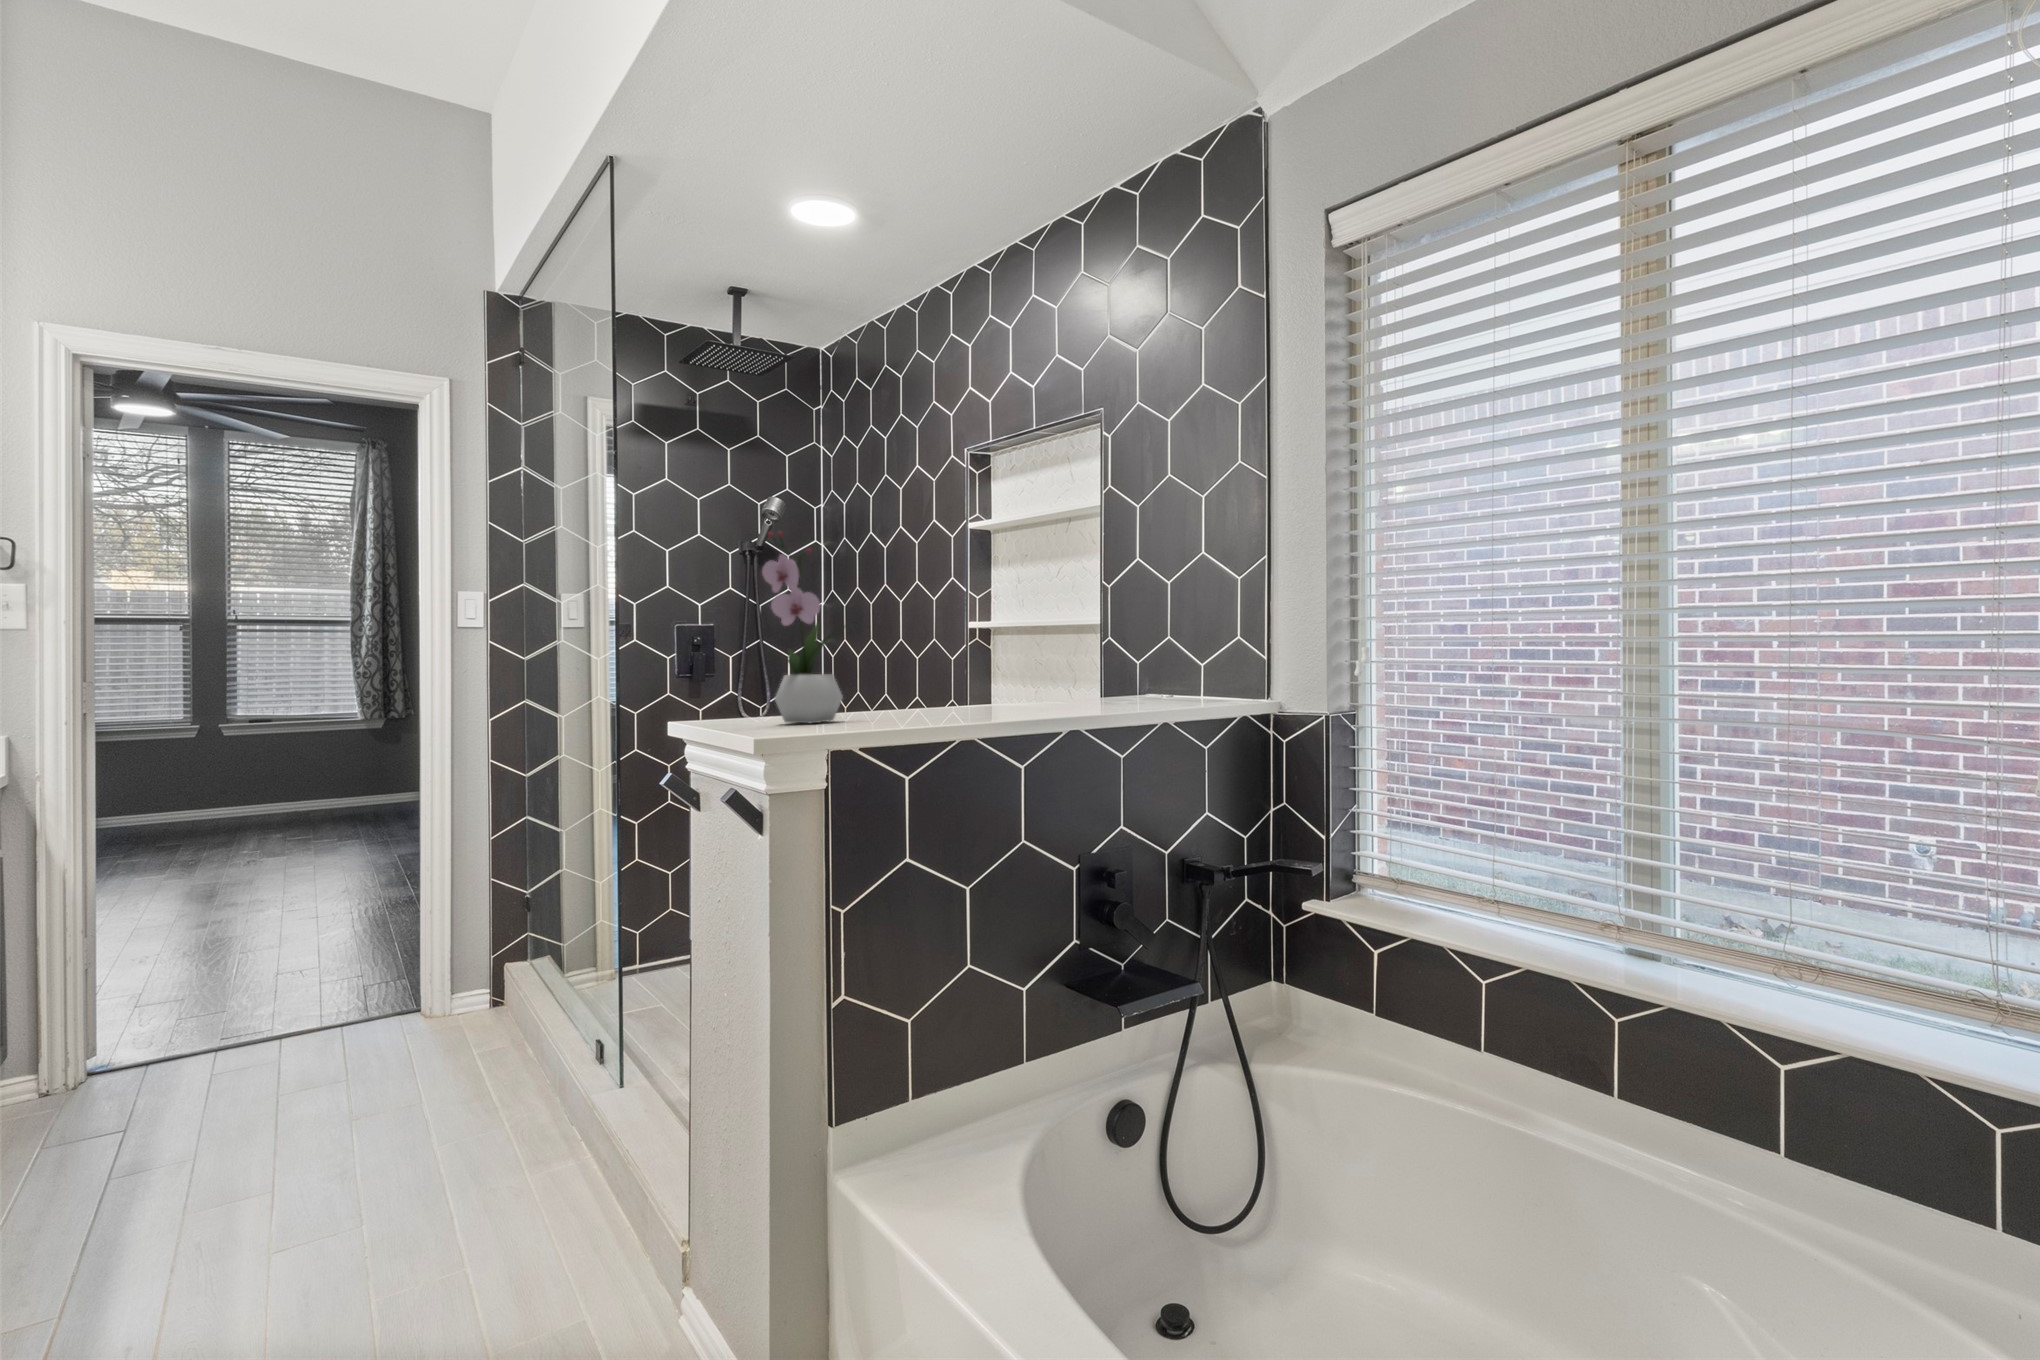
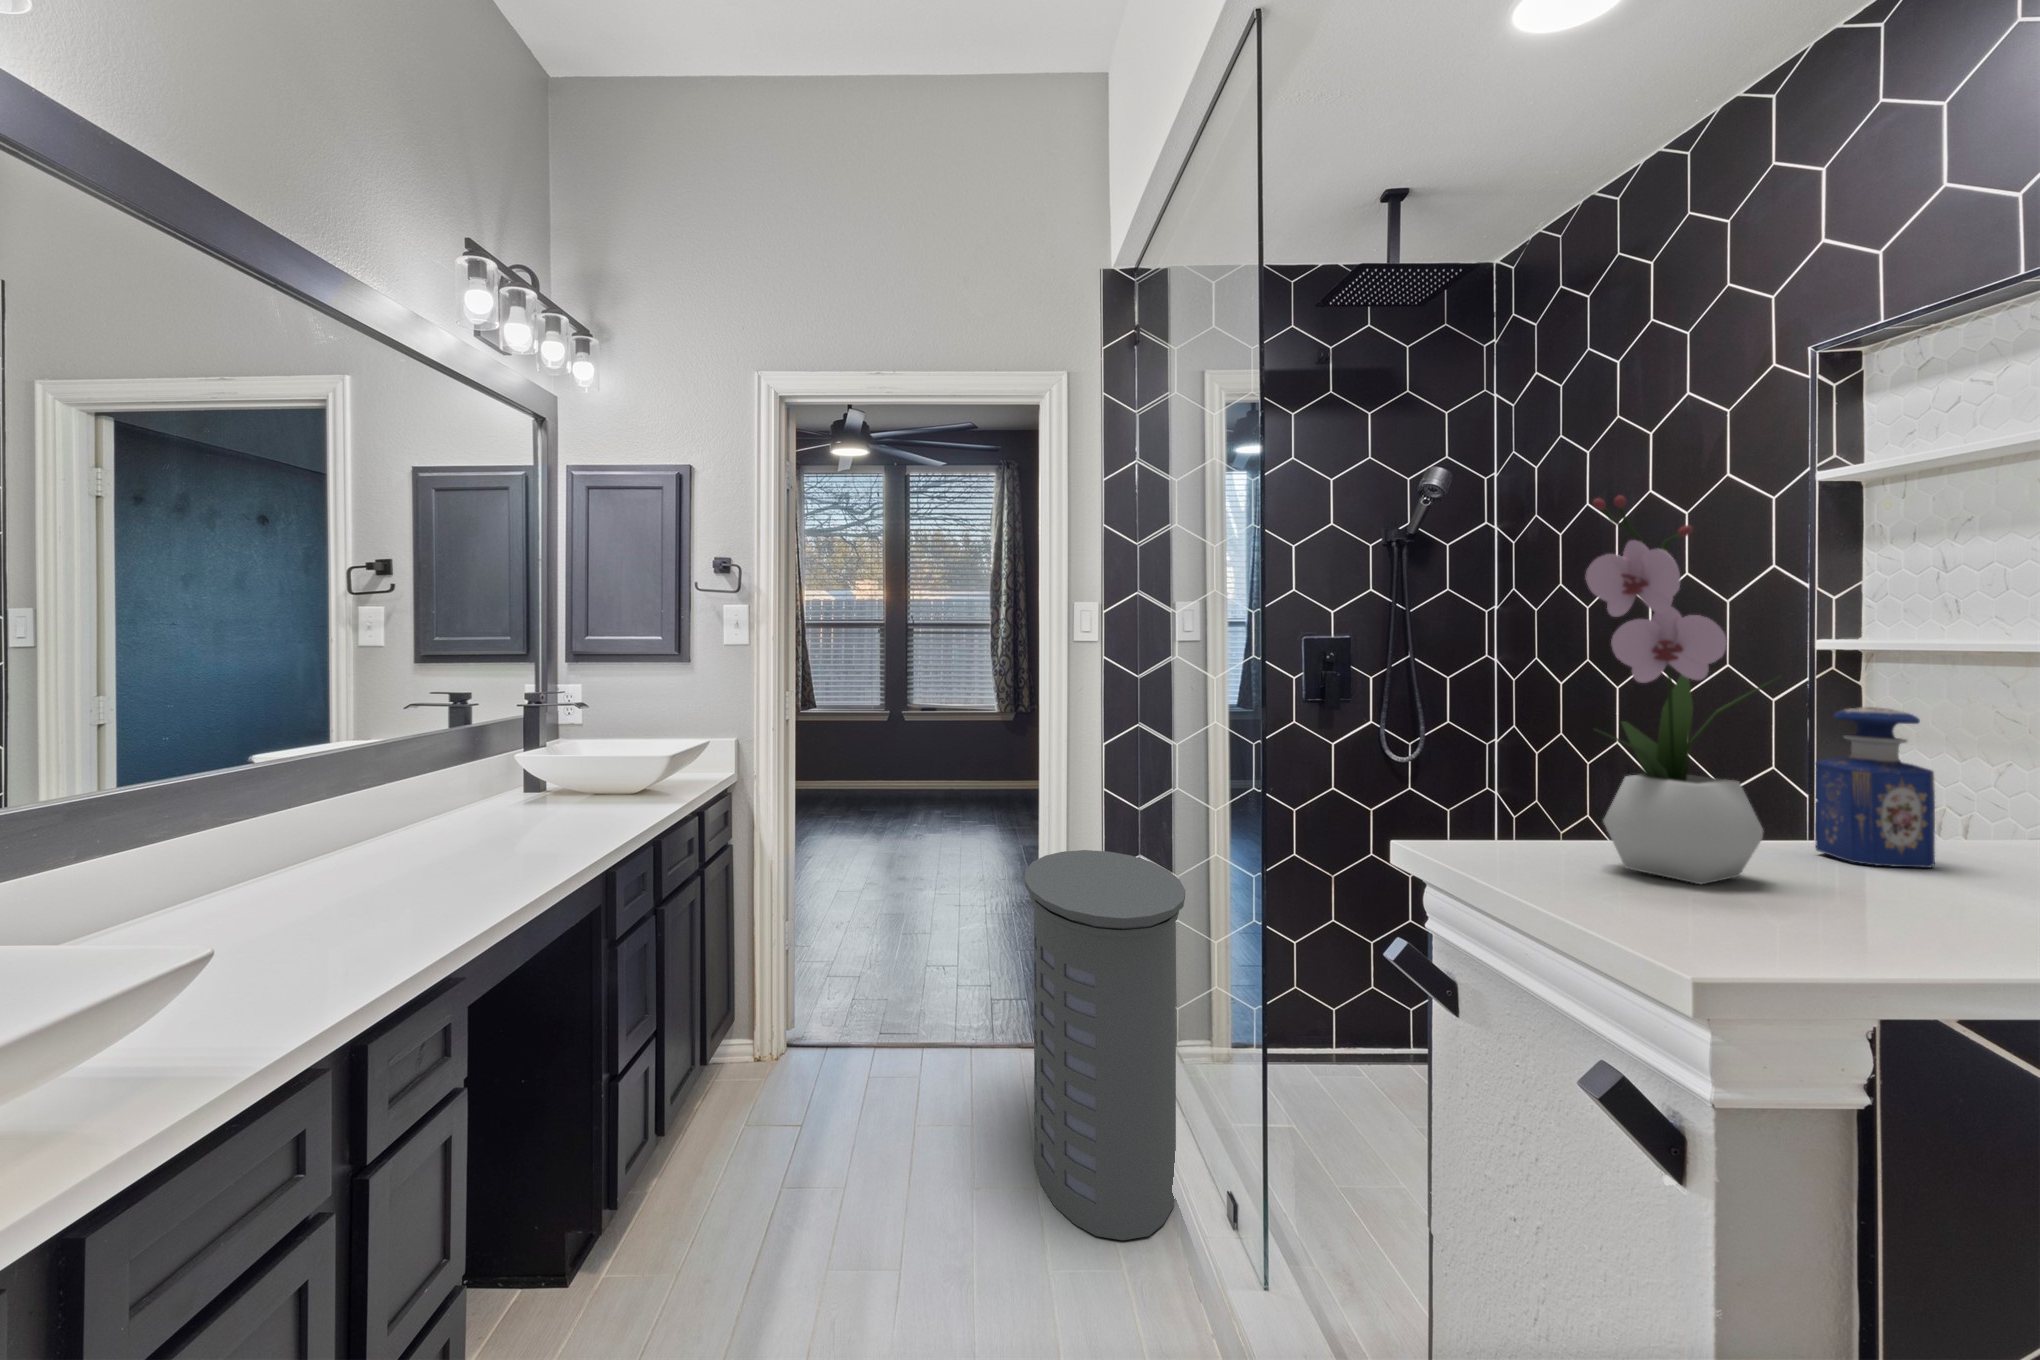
perfume bottle: none [887,641,927,715] -> present [1815,707,1935,868]
laundry hamper: none [402,813,565,1123] -> present [1025,850,1185,1240]

